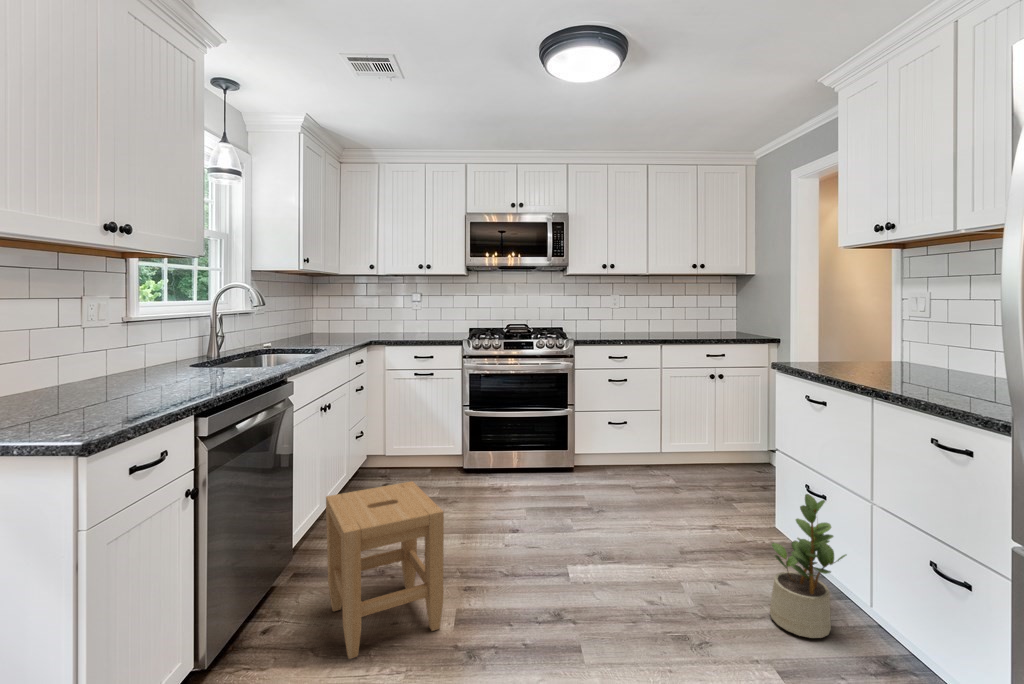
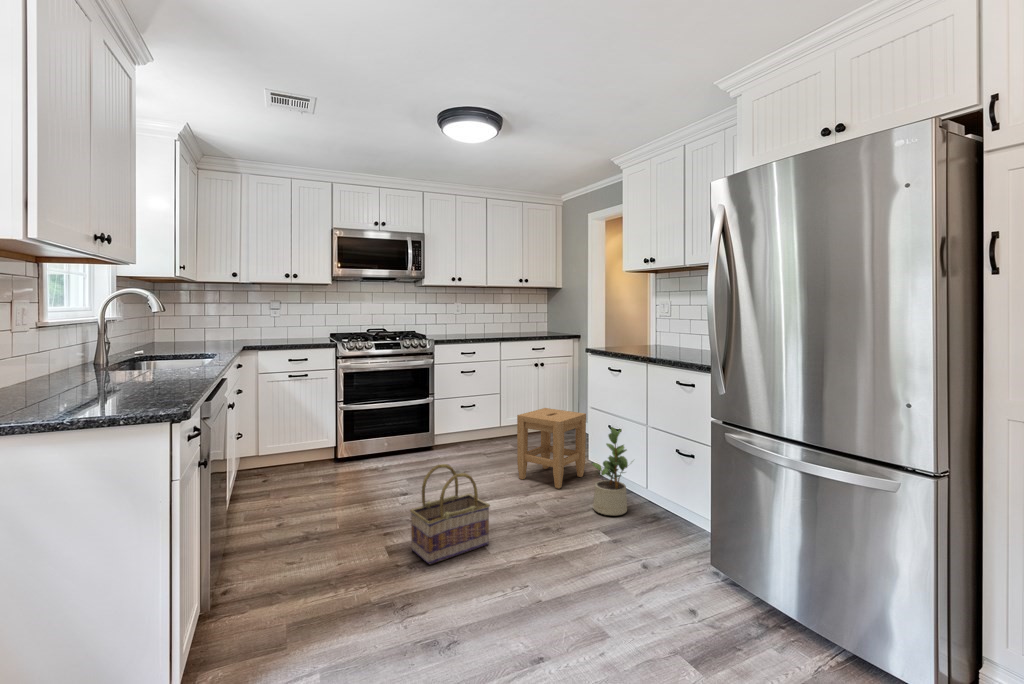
stool: present [326,481,444,659] -> present [517,408,586,489]
basket: none [484,519,593,661] -> present [410,464,490,564]

